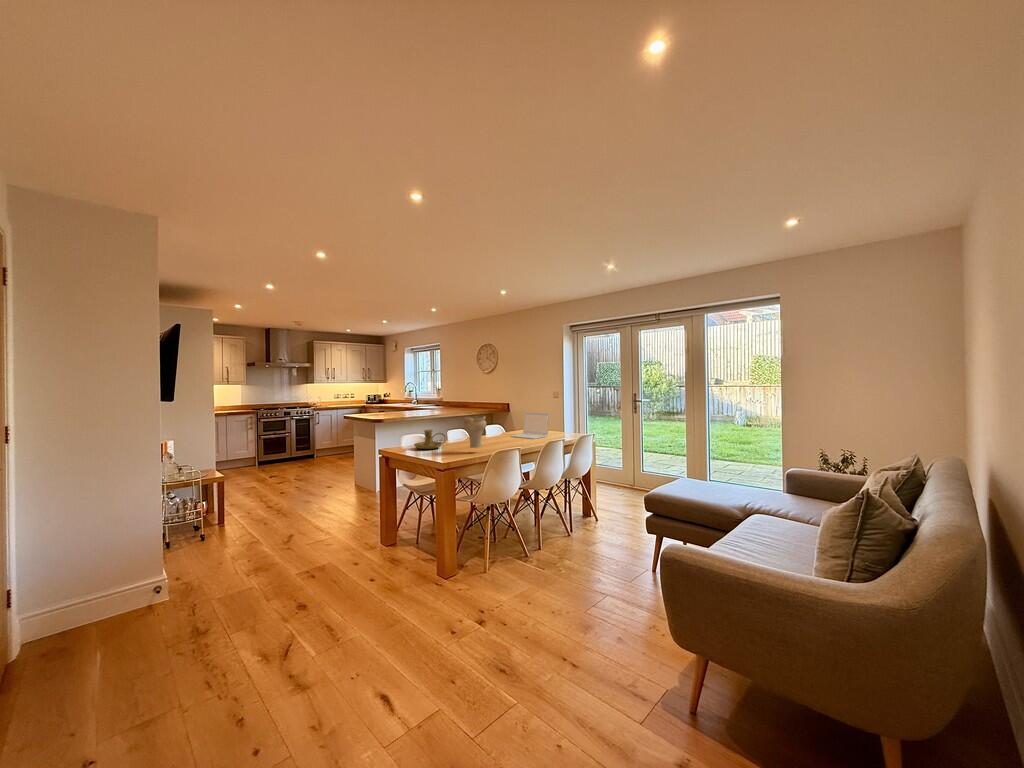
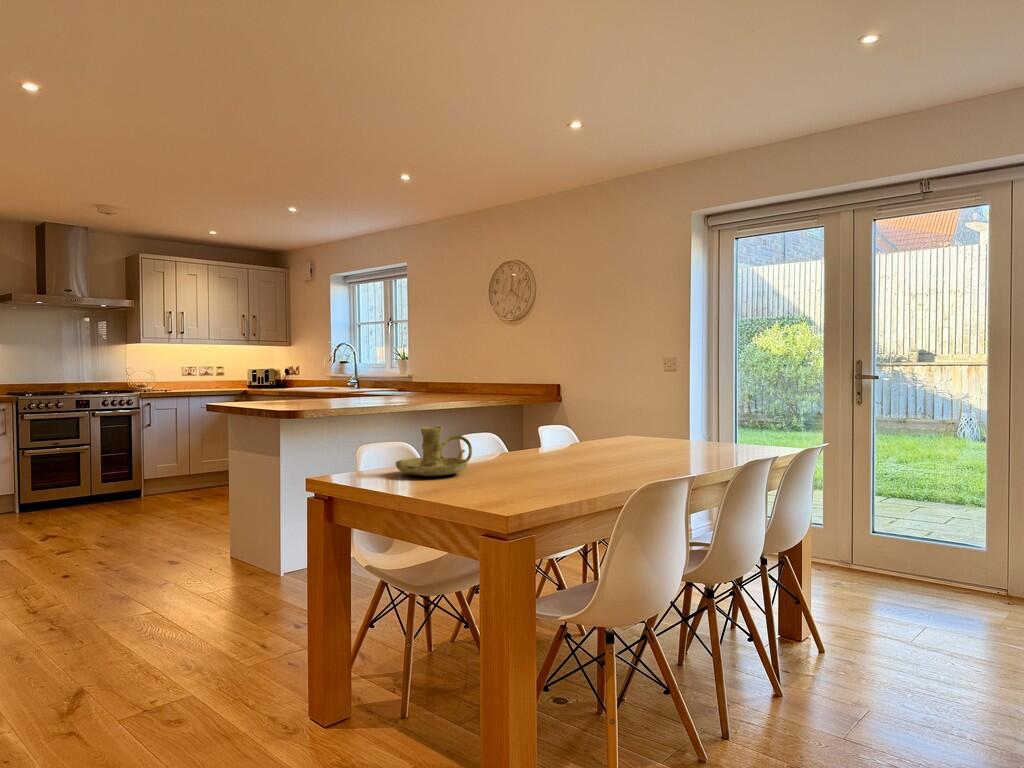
laptop: present [511,413,549,439] -> none [607,395,700,455]
vase: present [463,416,486,448] -> none [530,387,600,479]

